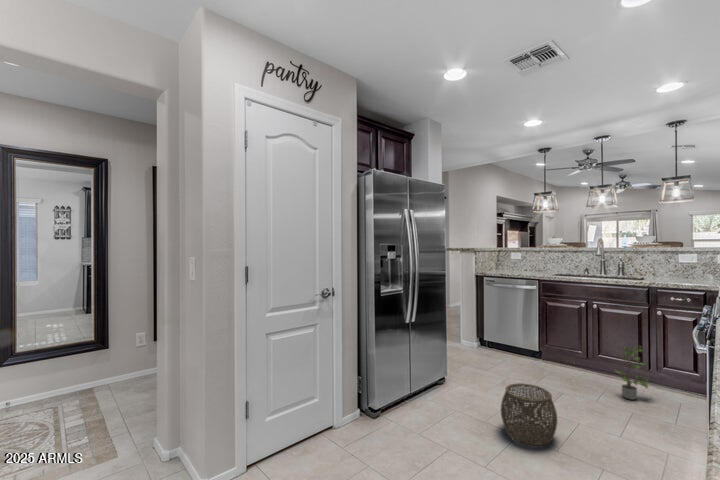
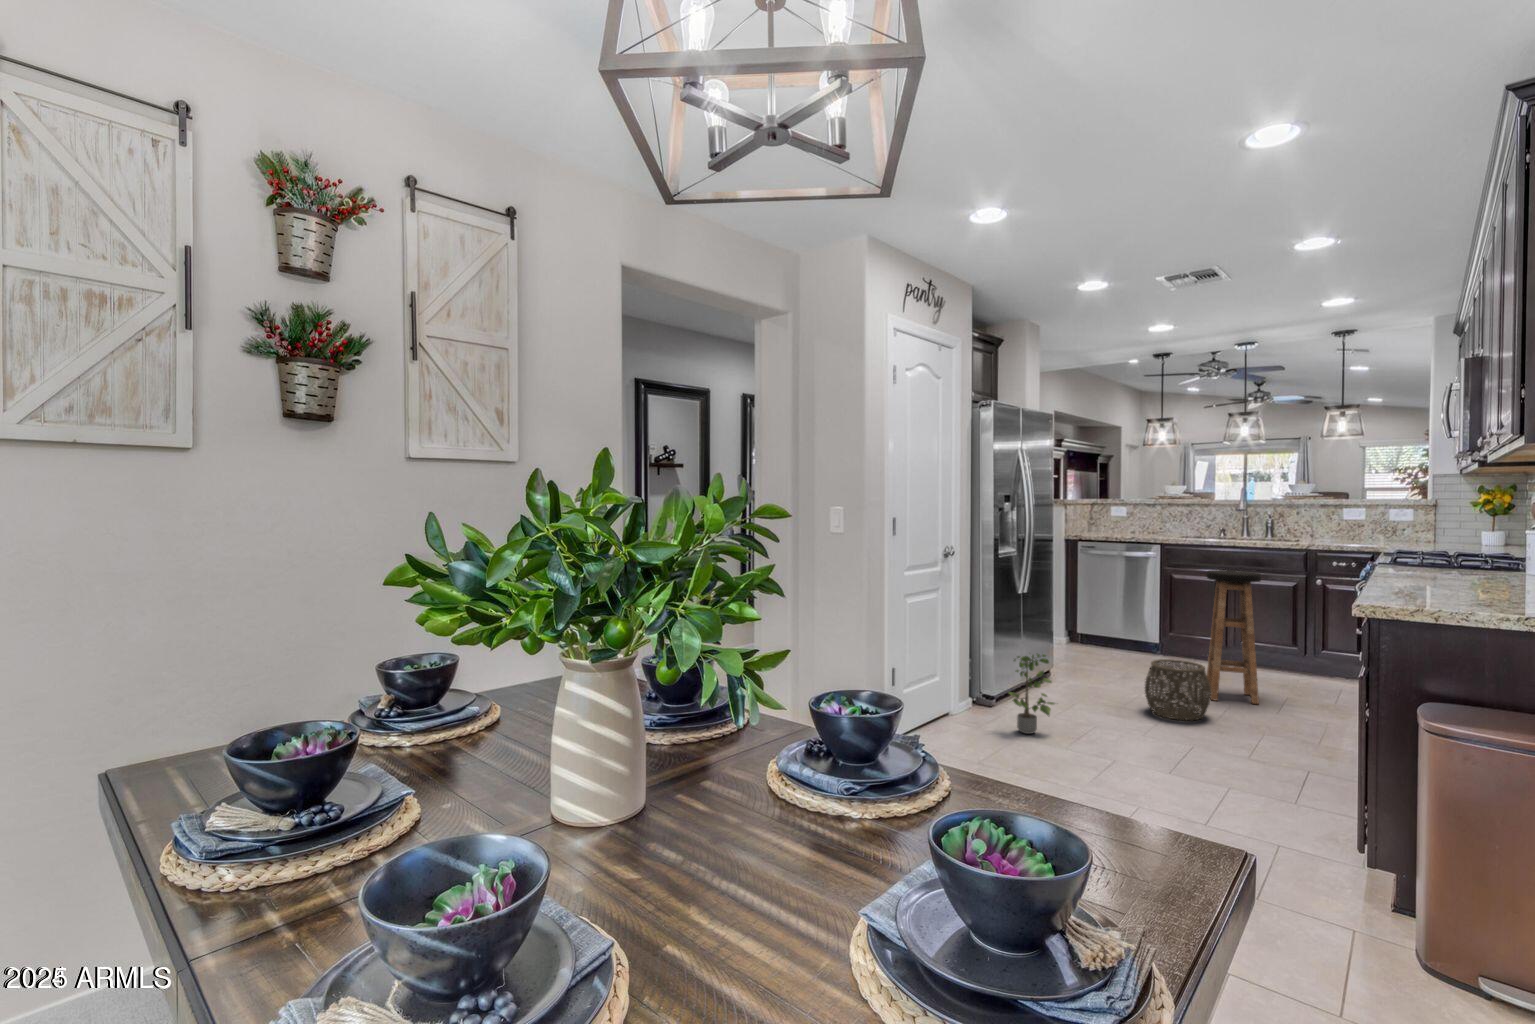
bar stool: none [560,305,606,424] -> present [1206,570,1261,704]
potted plant: present [615,346,649,400] -> present [1009,654,1055,734]

